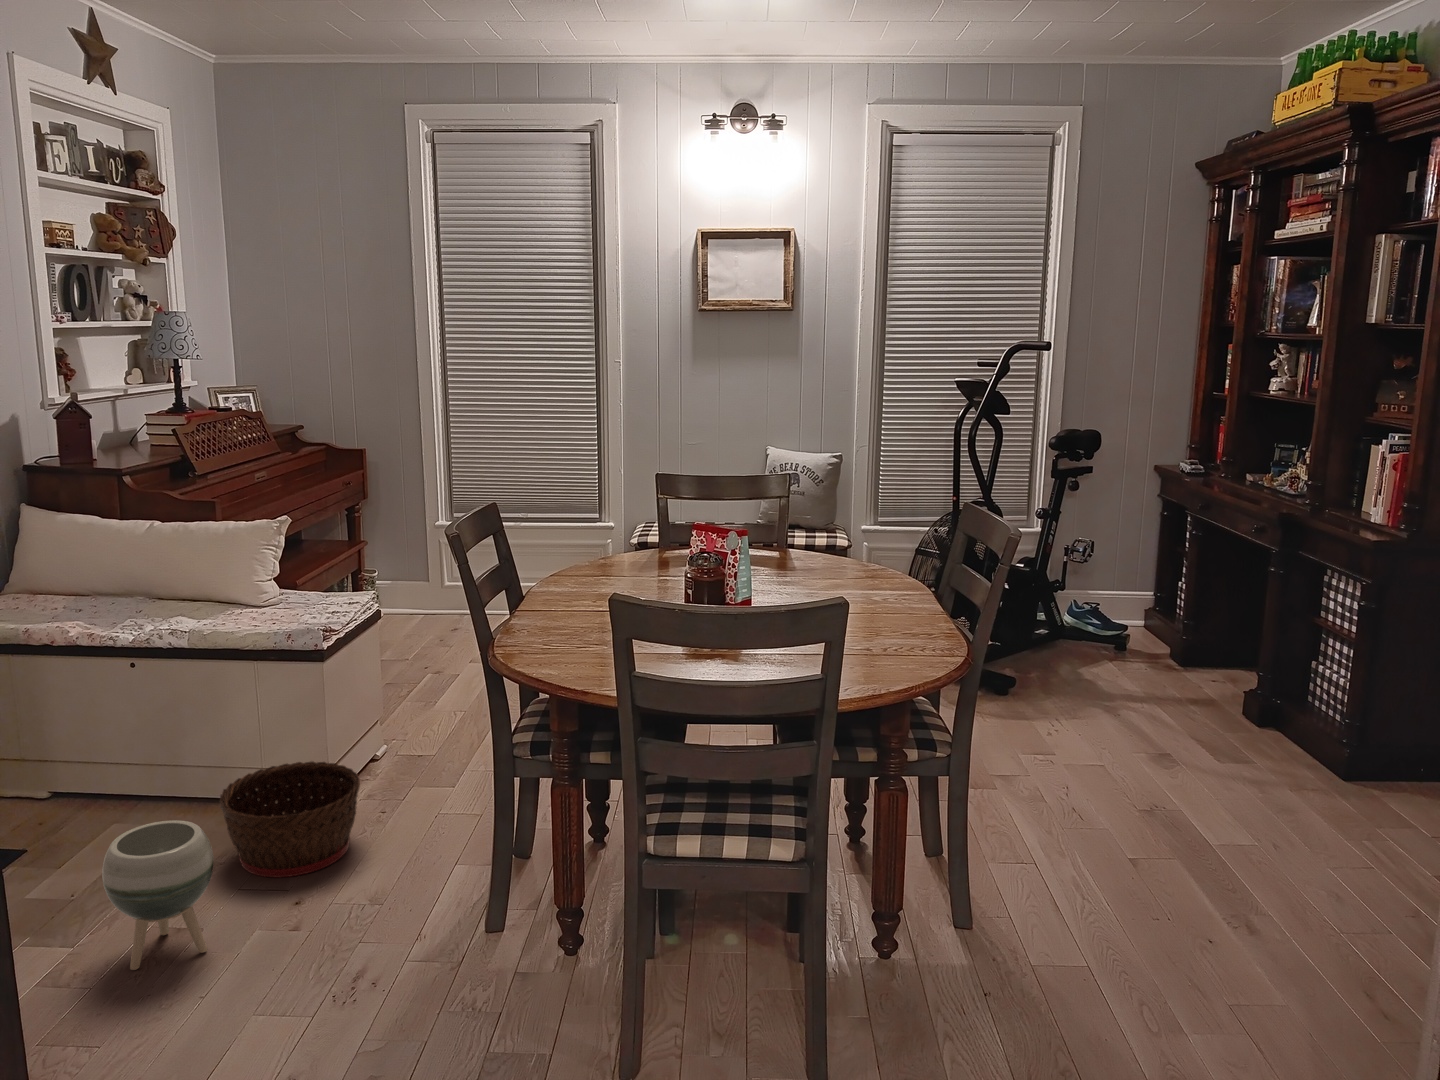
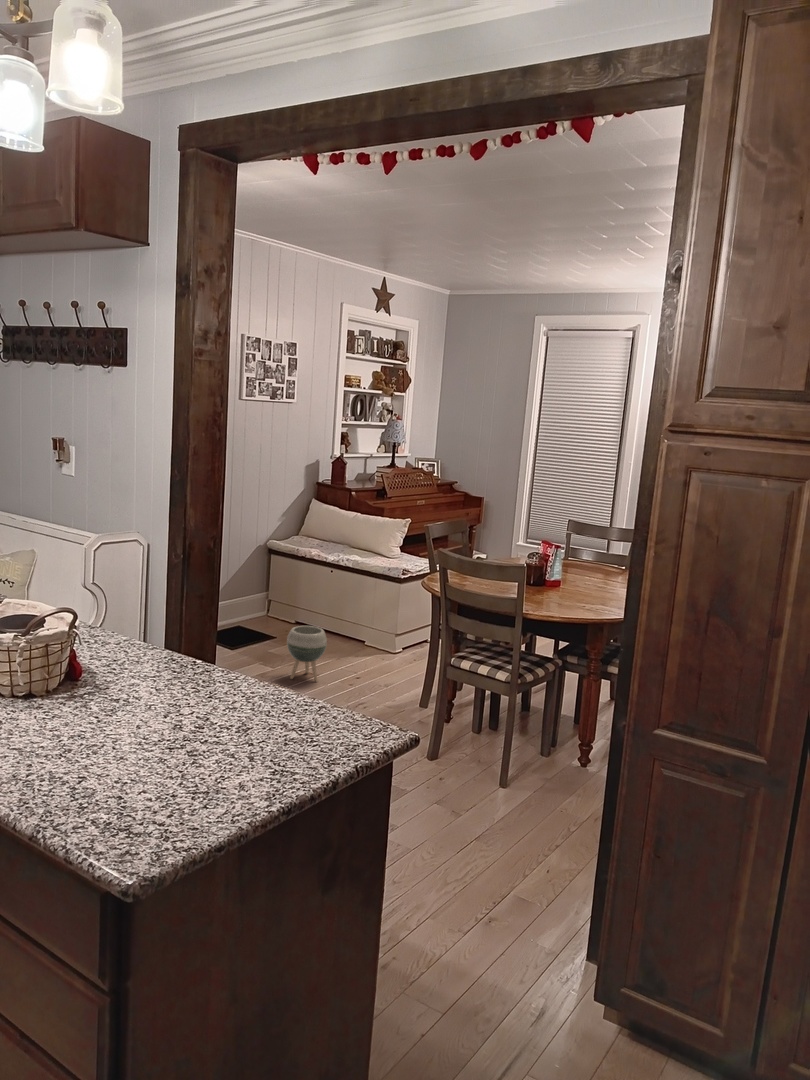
basket: present [220,761,360,878] -> none [343,626,401,671]

